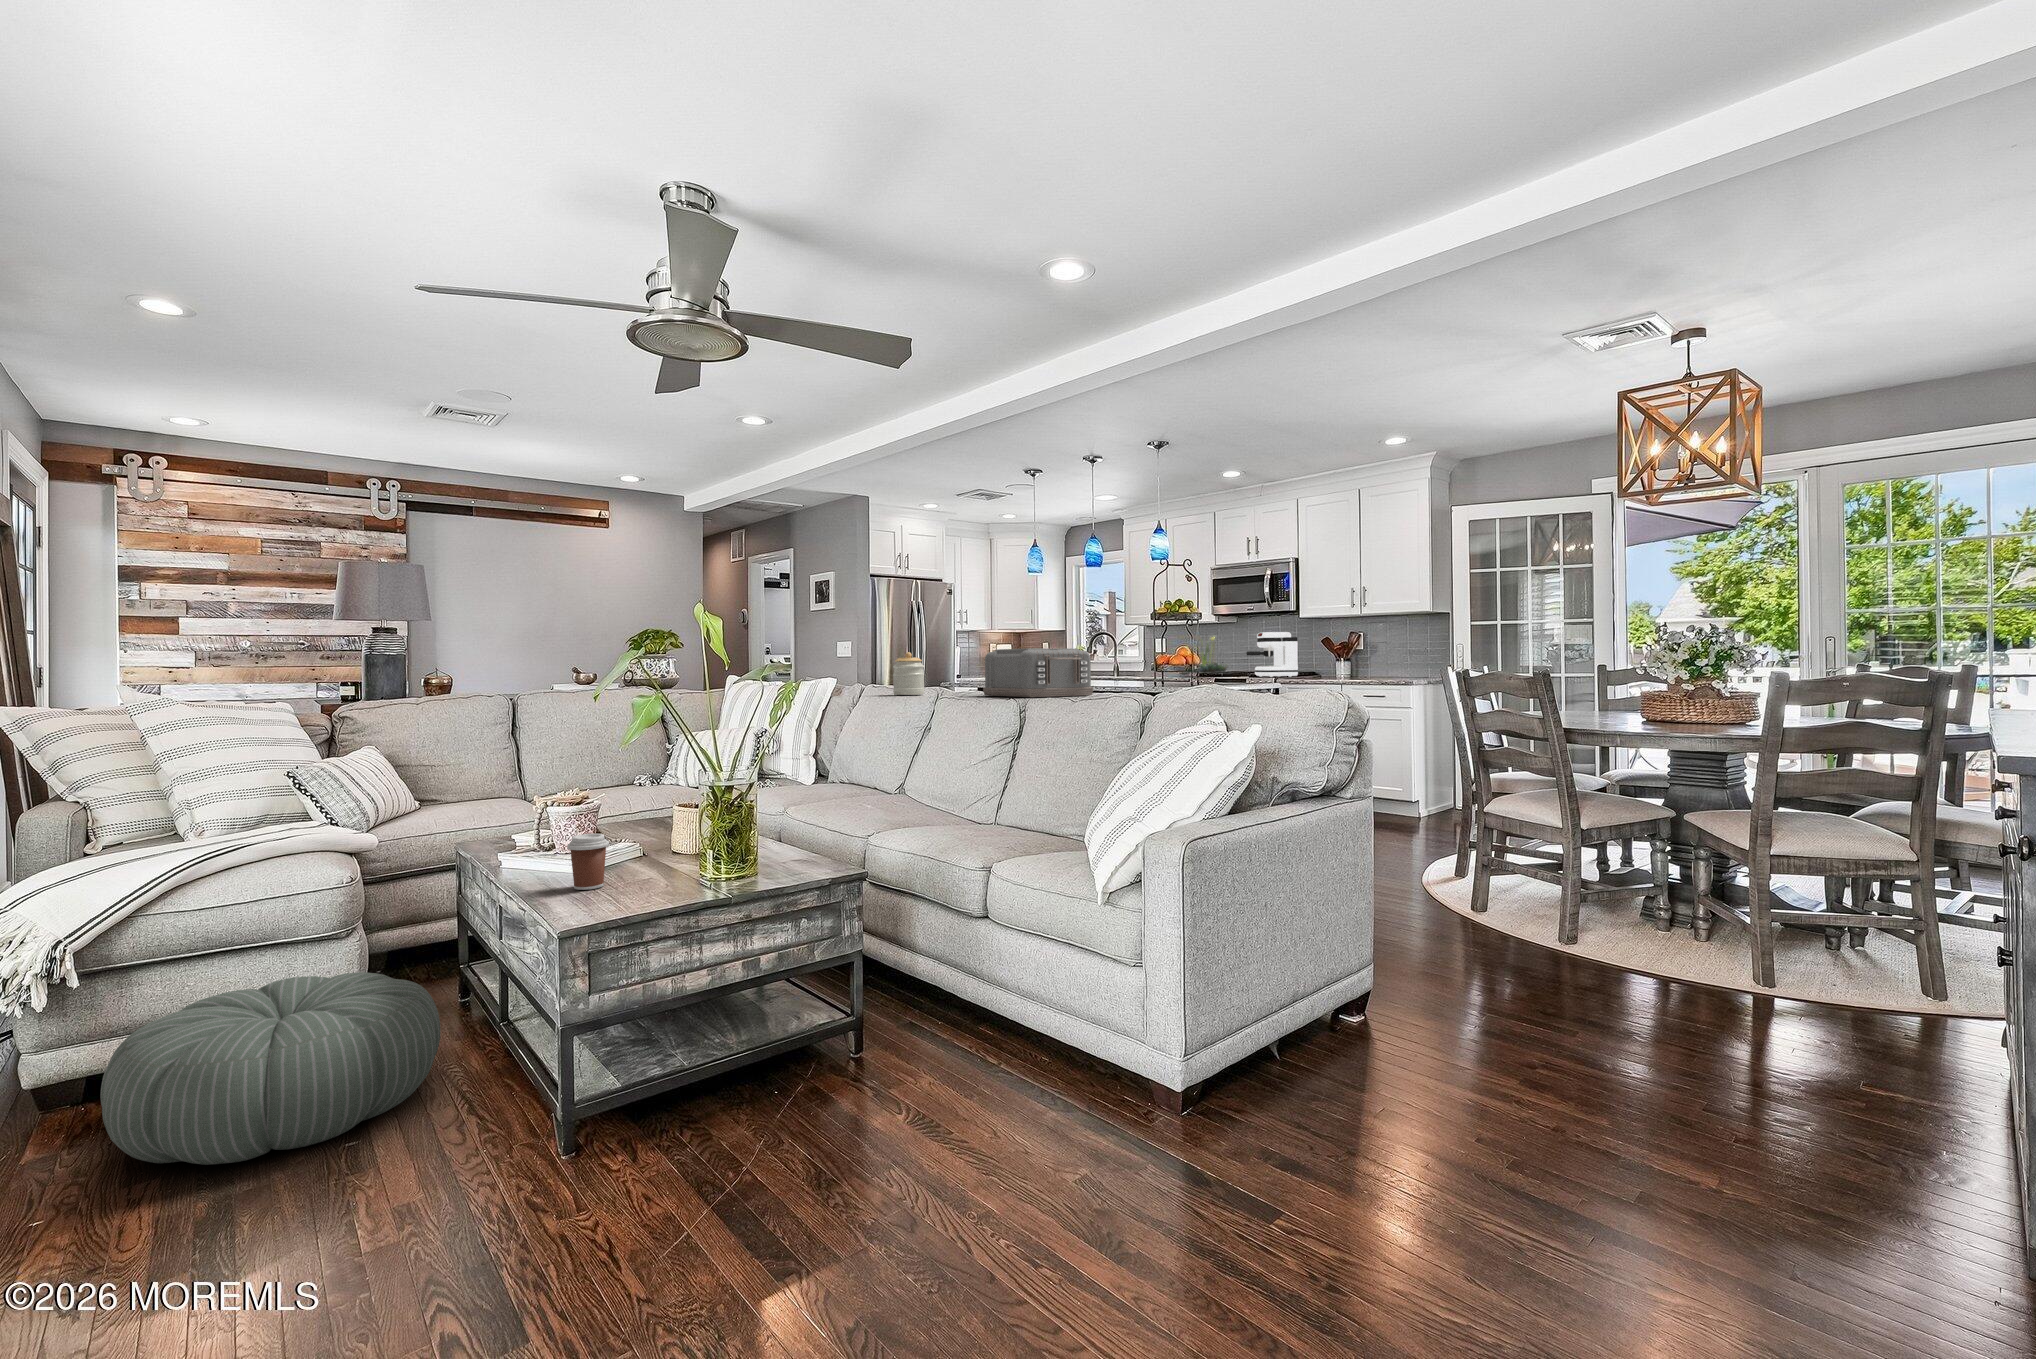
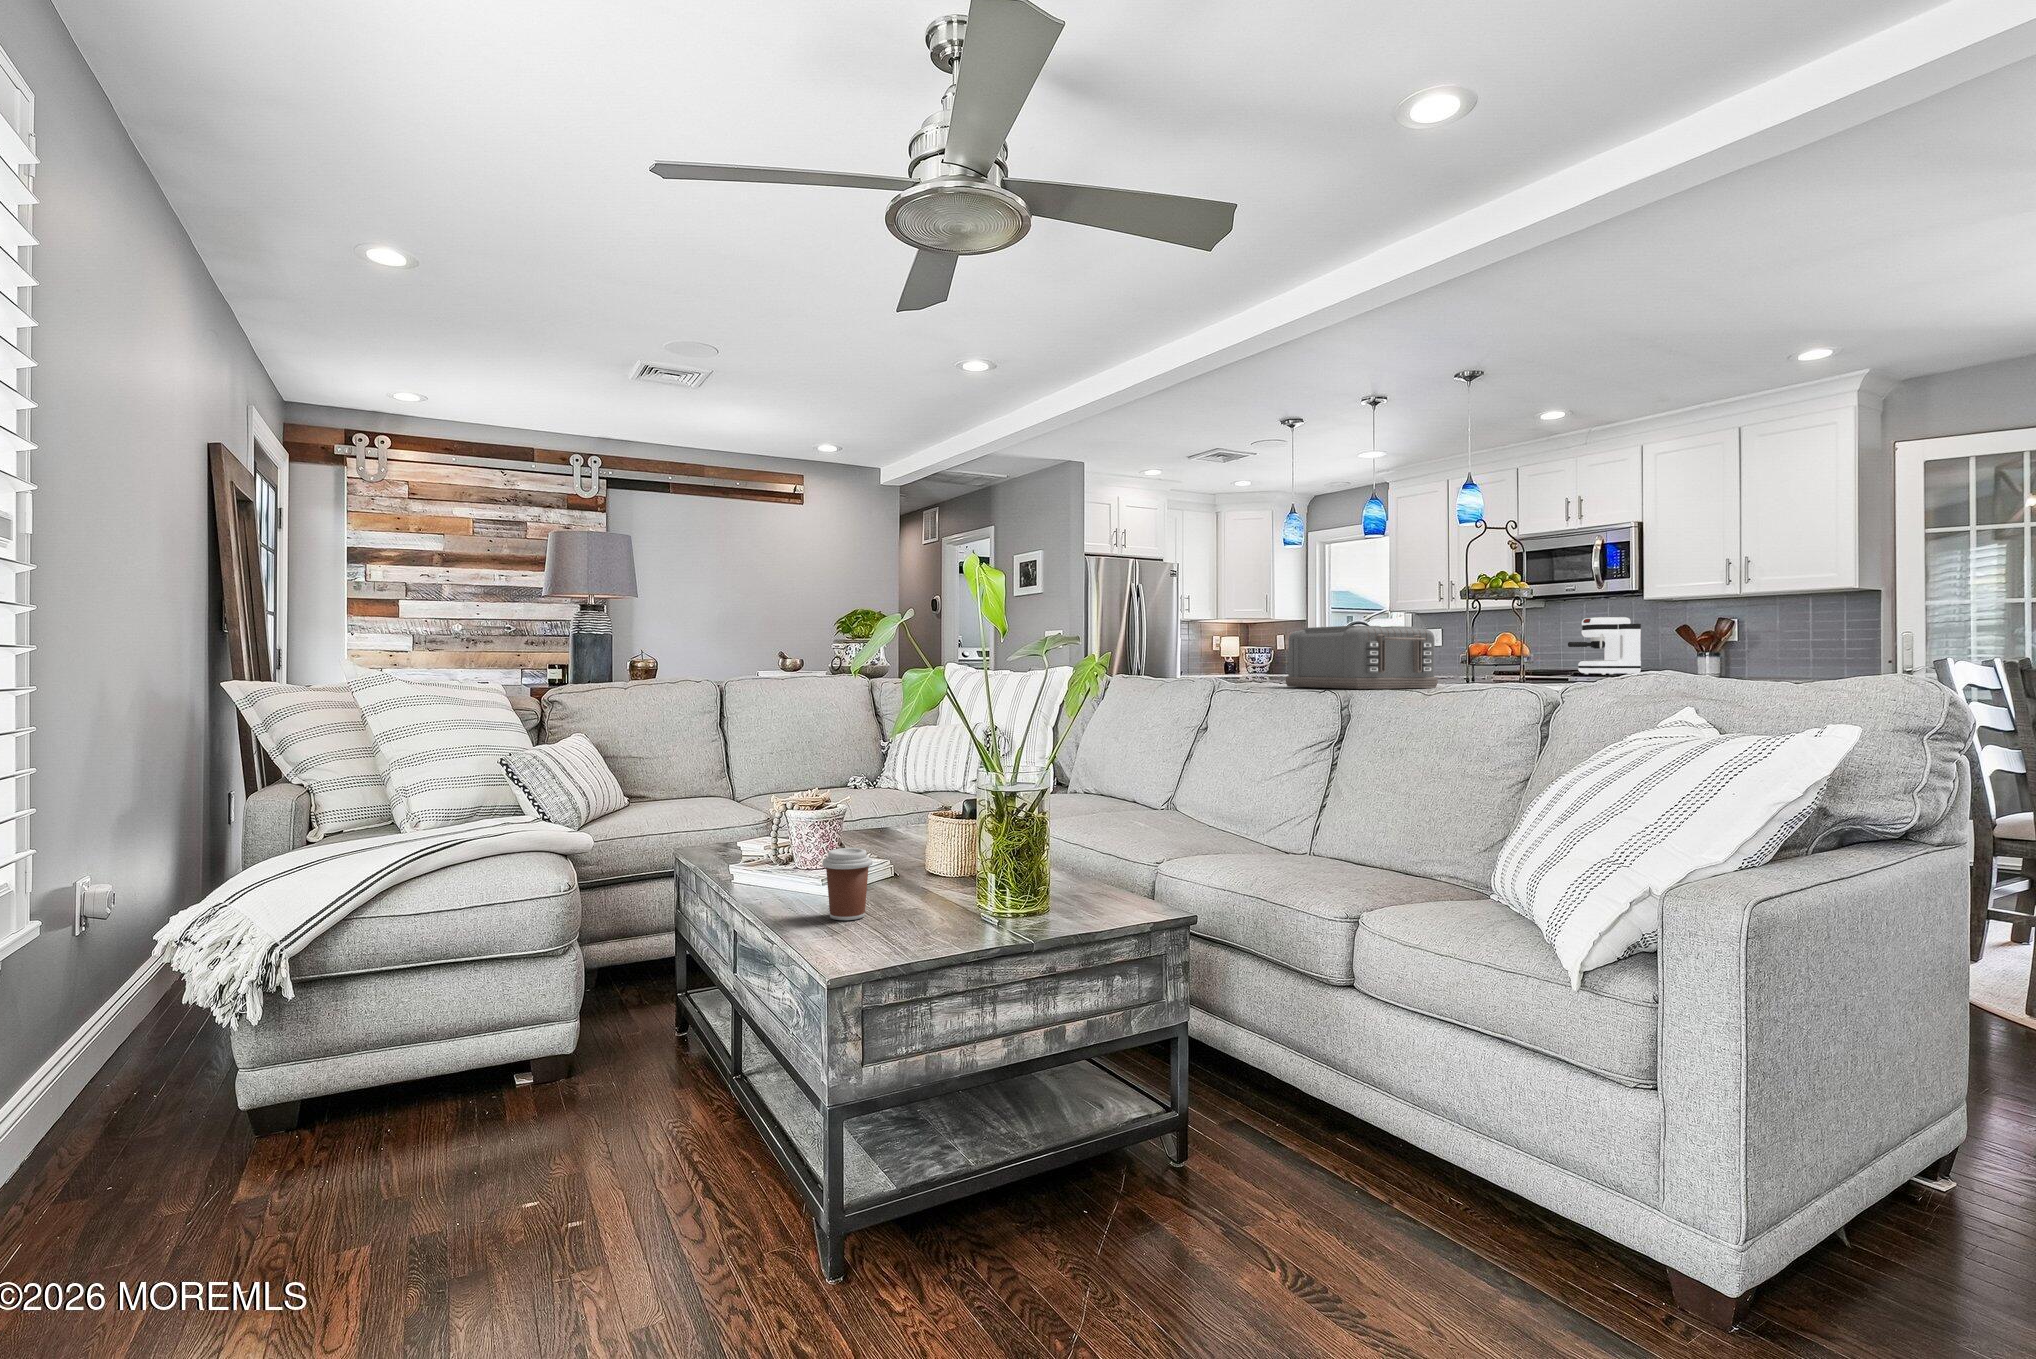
plant: present [1180,637,1227,676] -> none [1469,621,1538,673]
jar: present [893,652,925,695] -> none [1164,632,1203,685]
pouf: present [100,972,440,1165] -> none [309,1002,668,1238]

